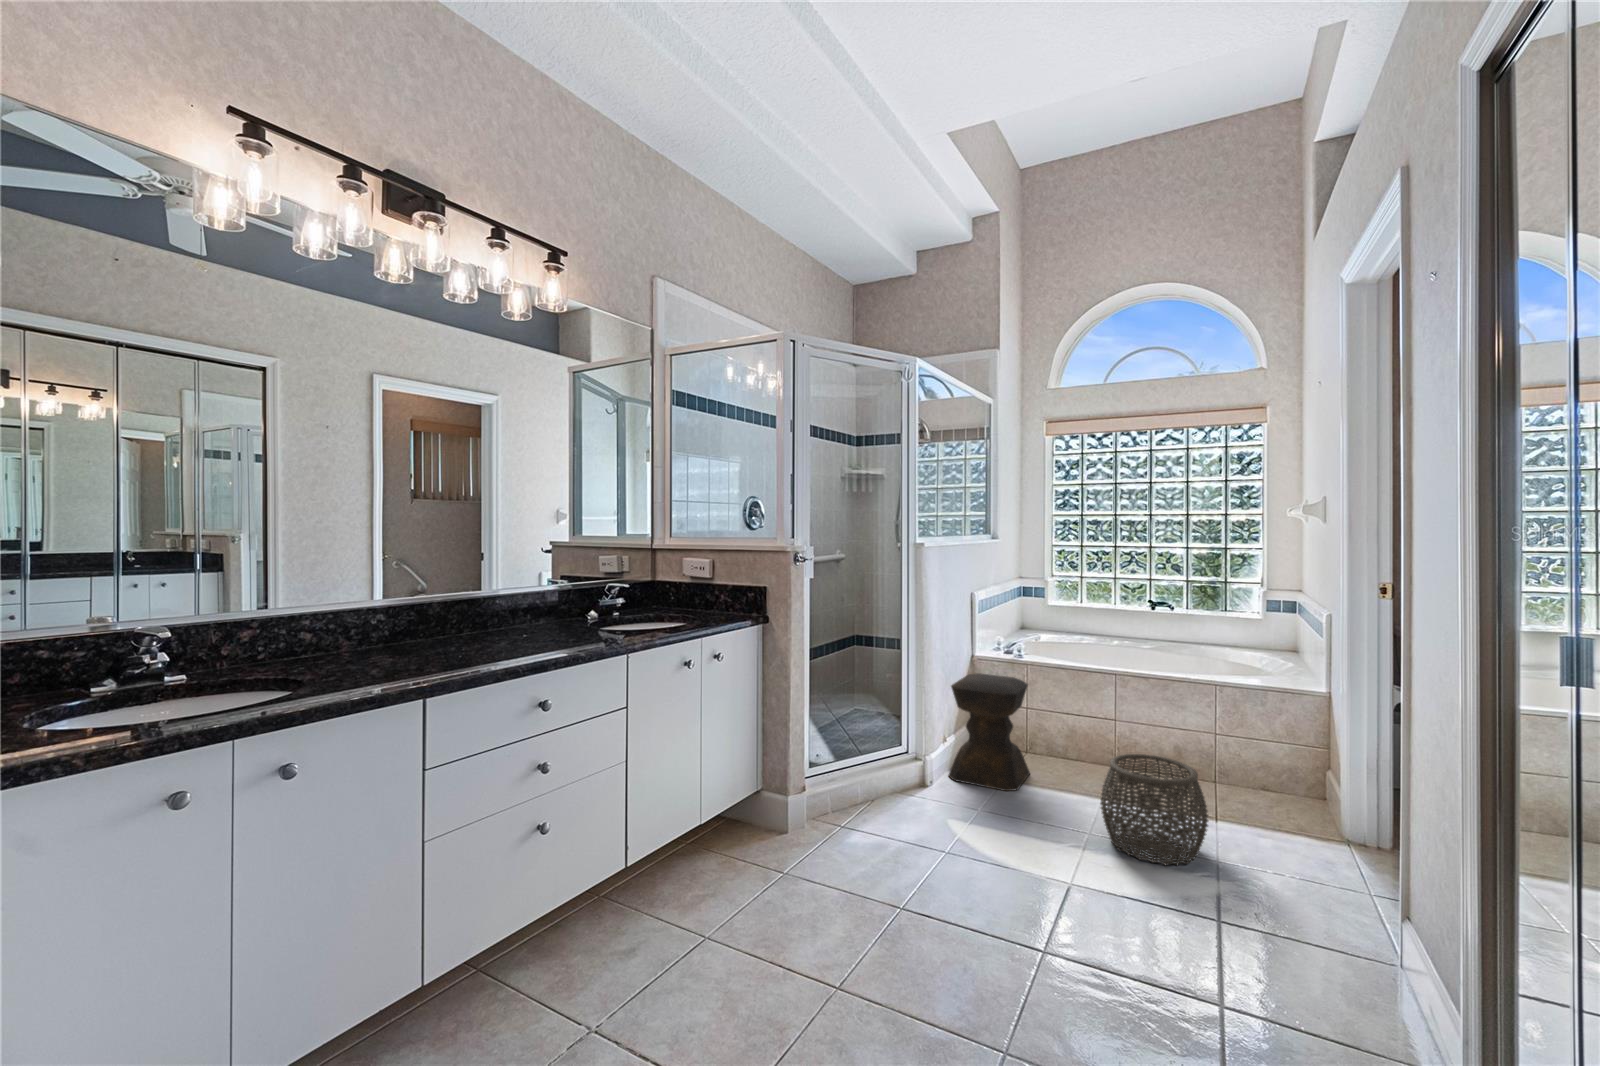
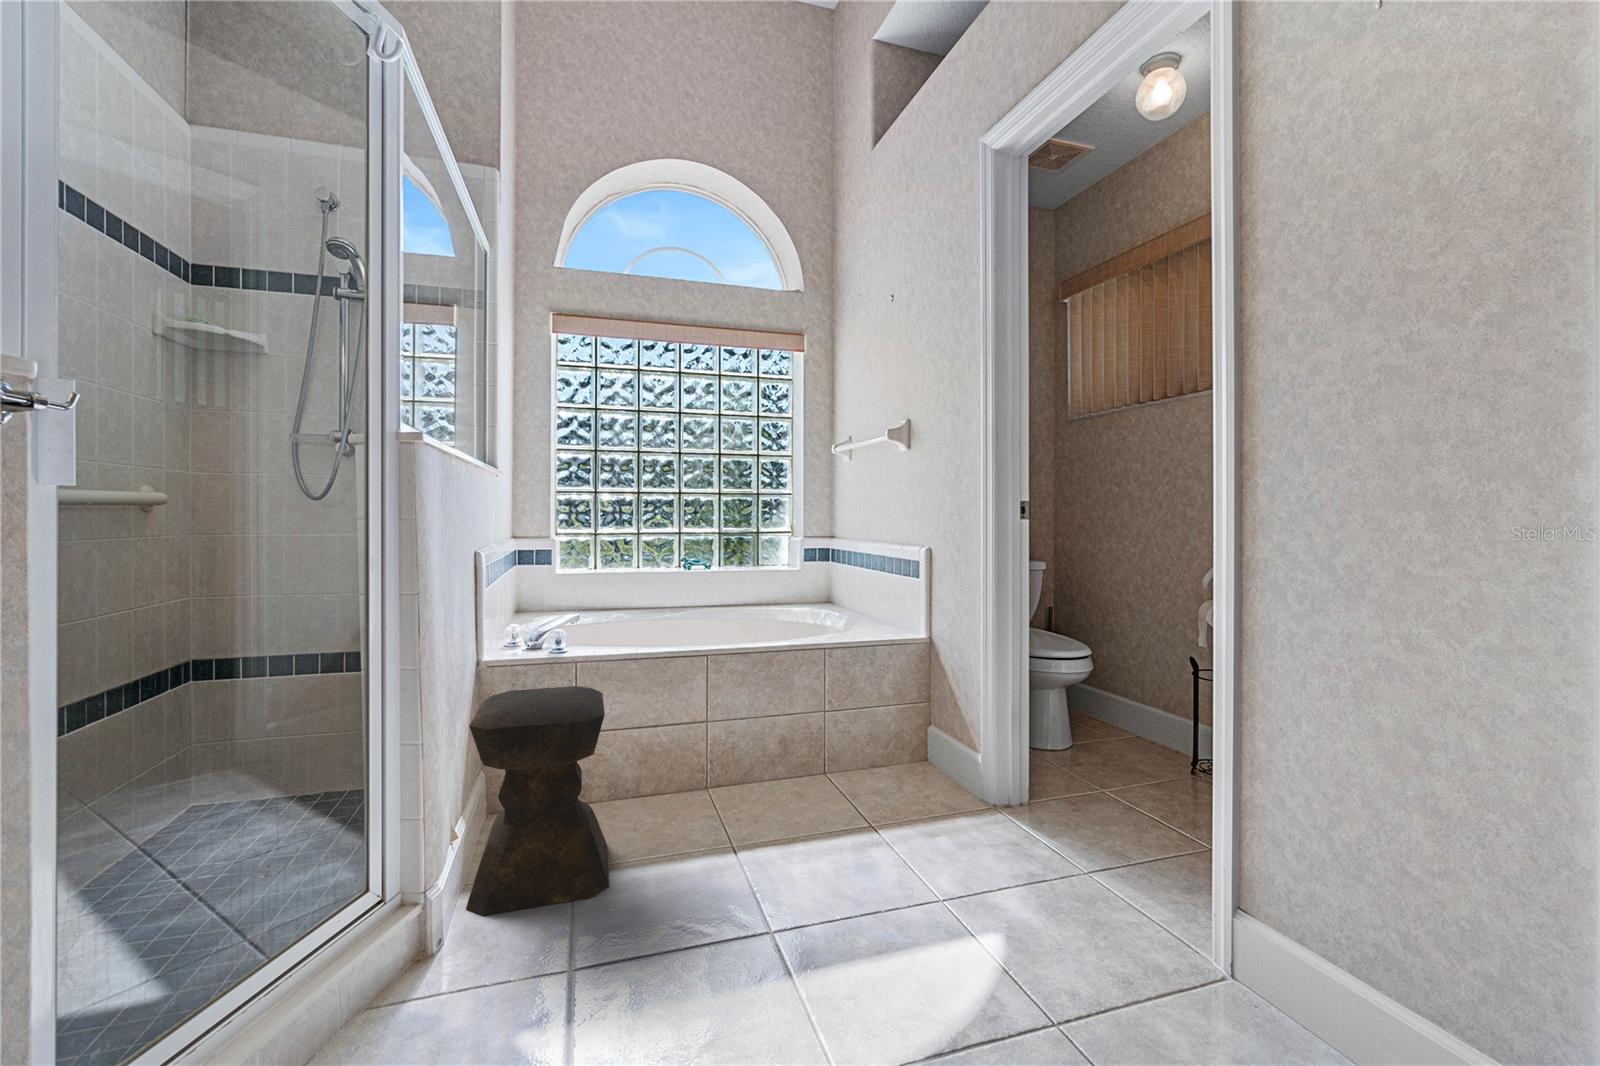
woven basket: present [1100,754,1208,865] -> none [788,764,942,950]

